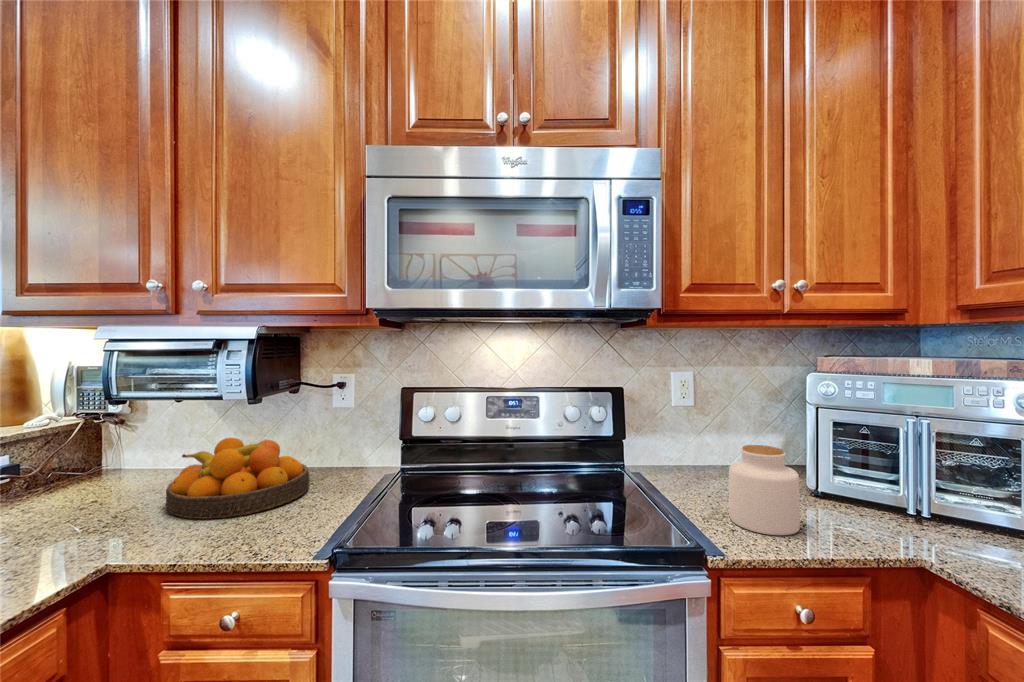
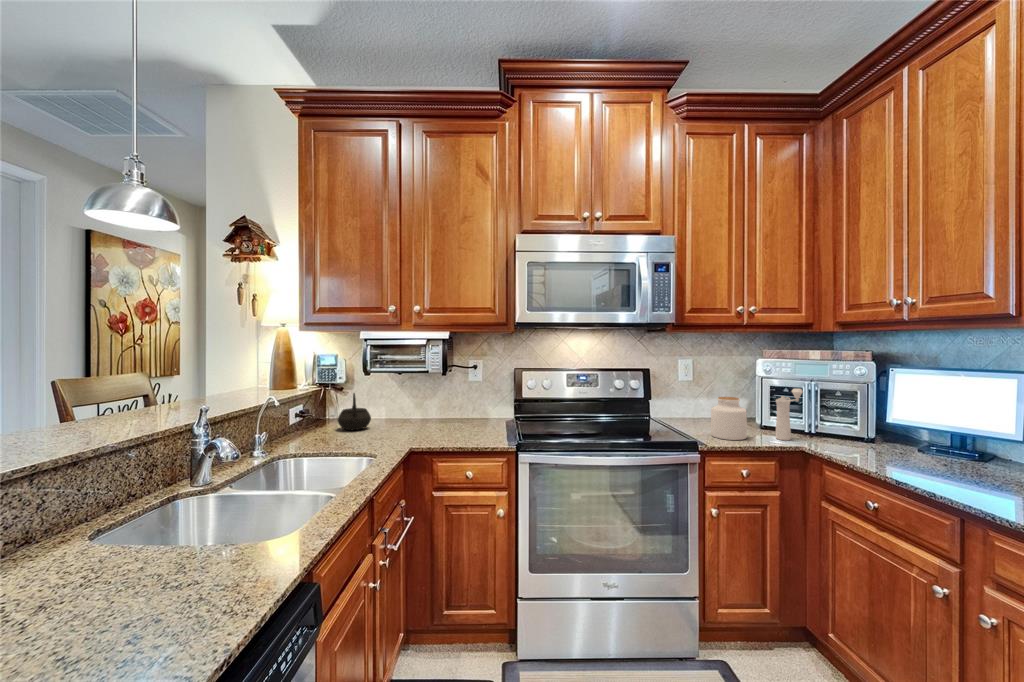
pepper mill: none [854,430,905,536] -> present [776,389,803,440]
kettle: none [58,434,135,502] -> present [338,393,371,430]
fruit bowl: present [166,438,310,519] -> none [399,396,470,435]

